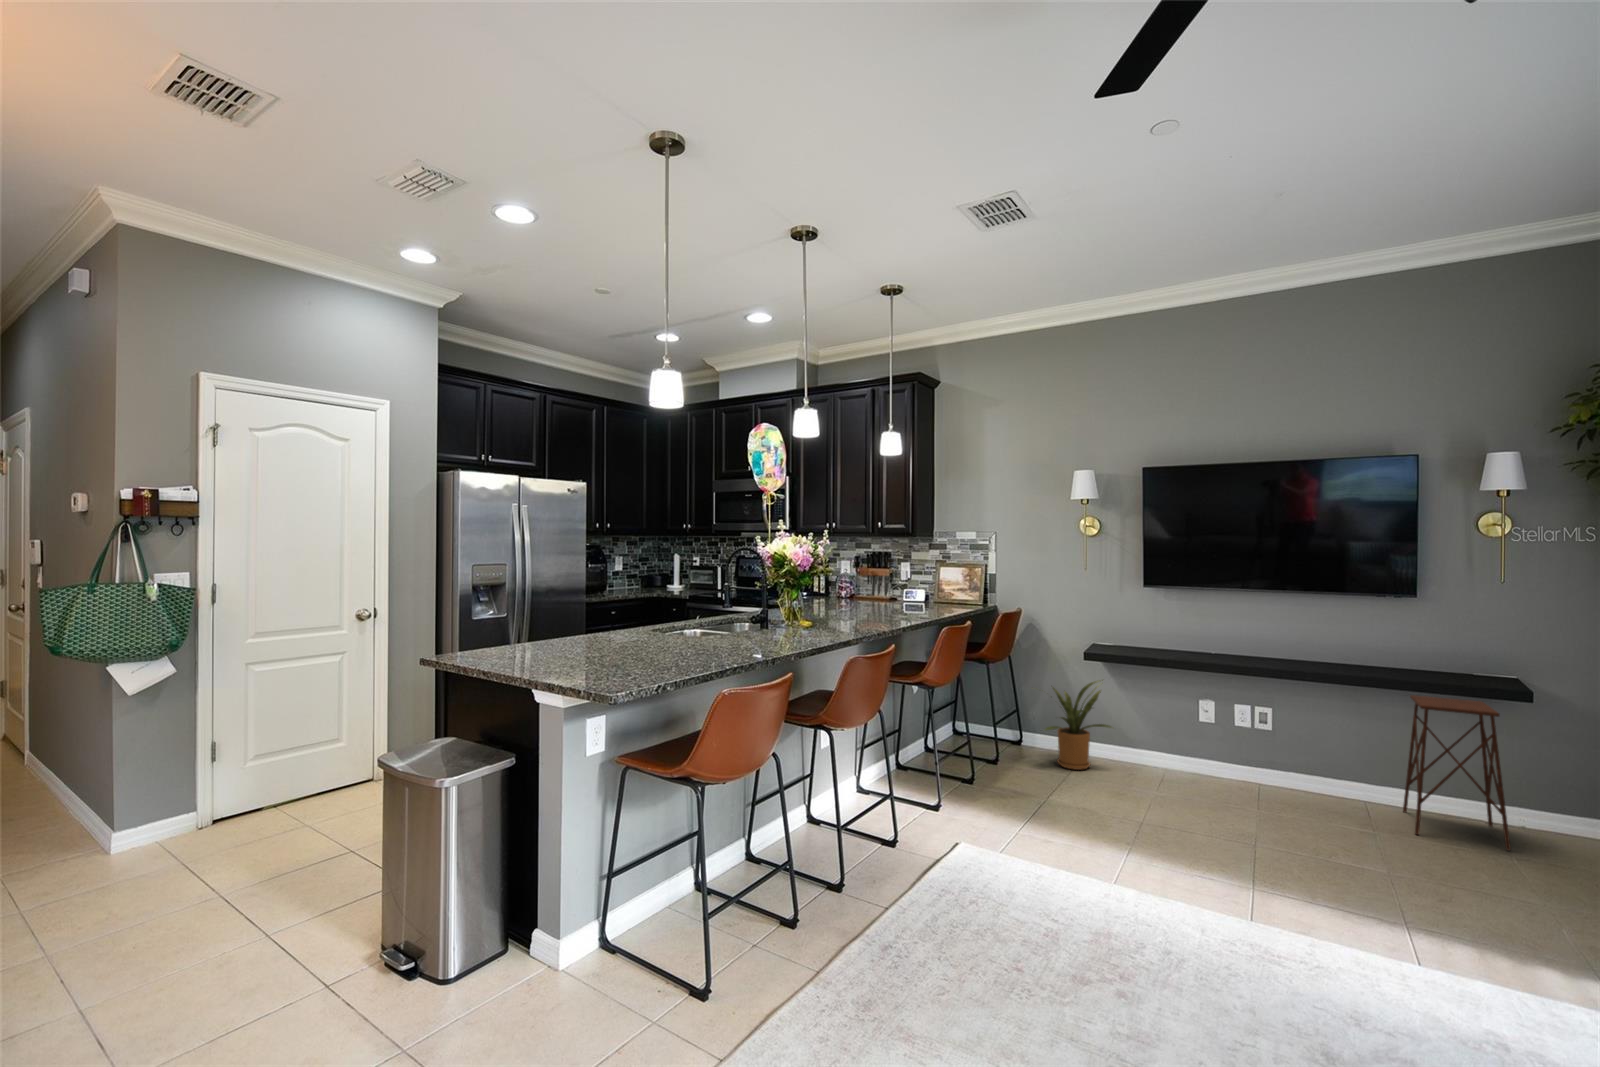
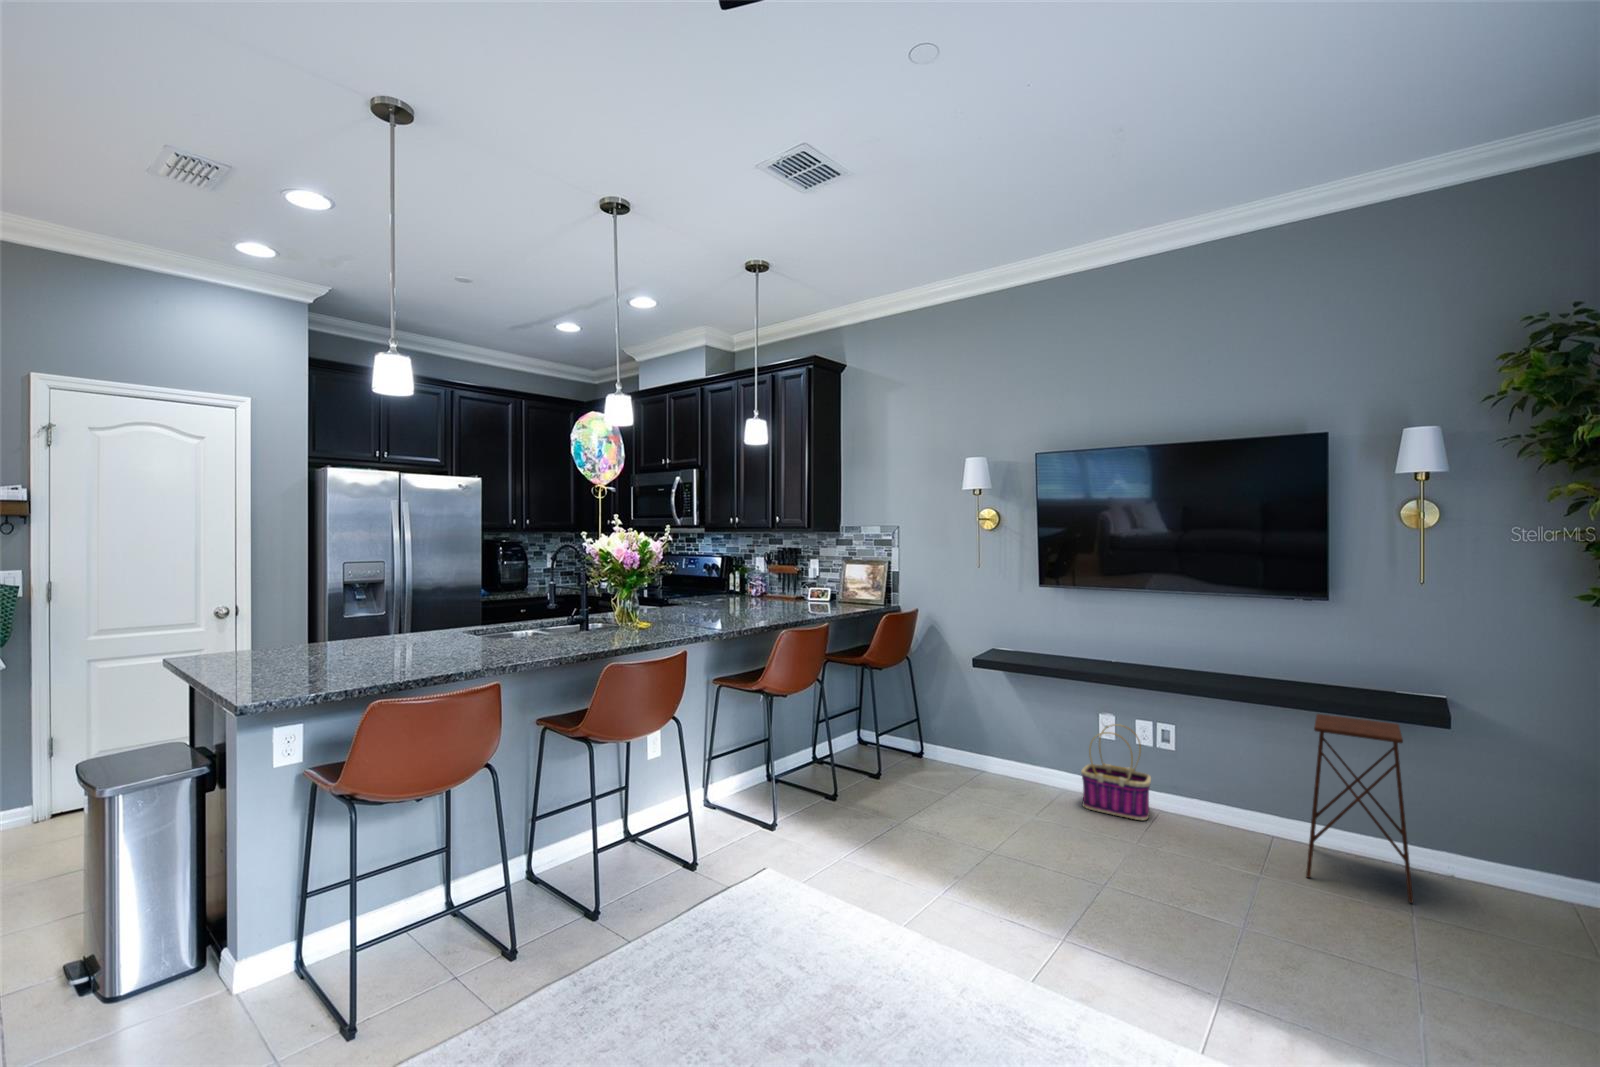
house plant: present [1045,680,1112,770] -> none [914,688,1006,786]
basket: none [1192,710,1258,794] -> present [1081,724,1151,820]

